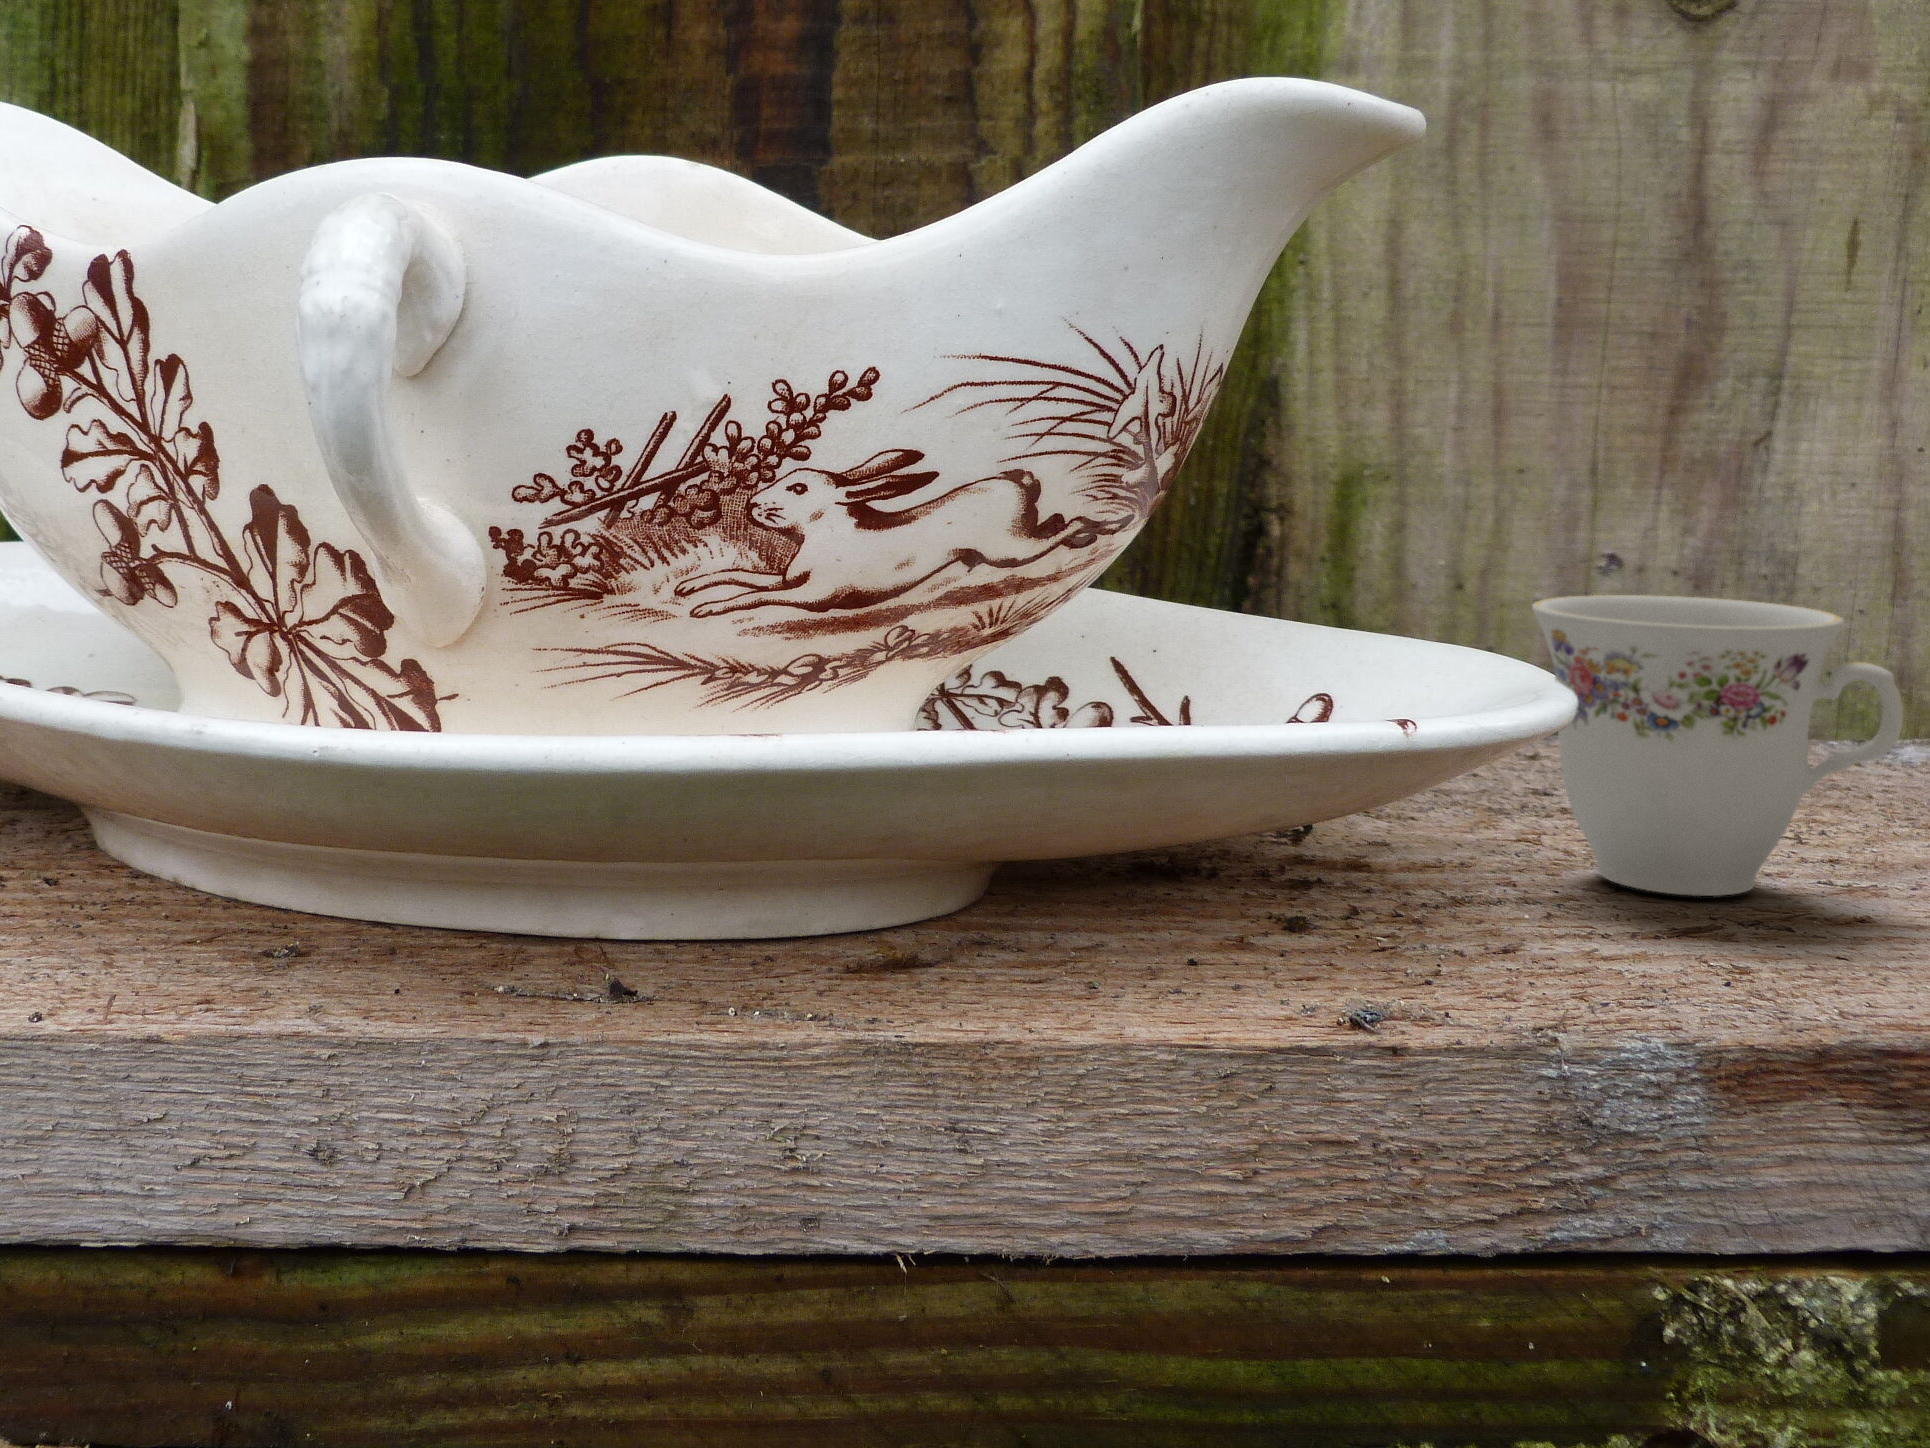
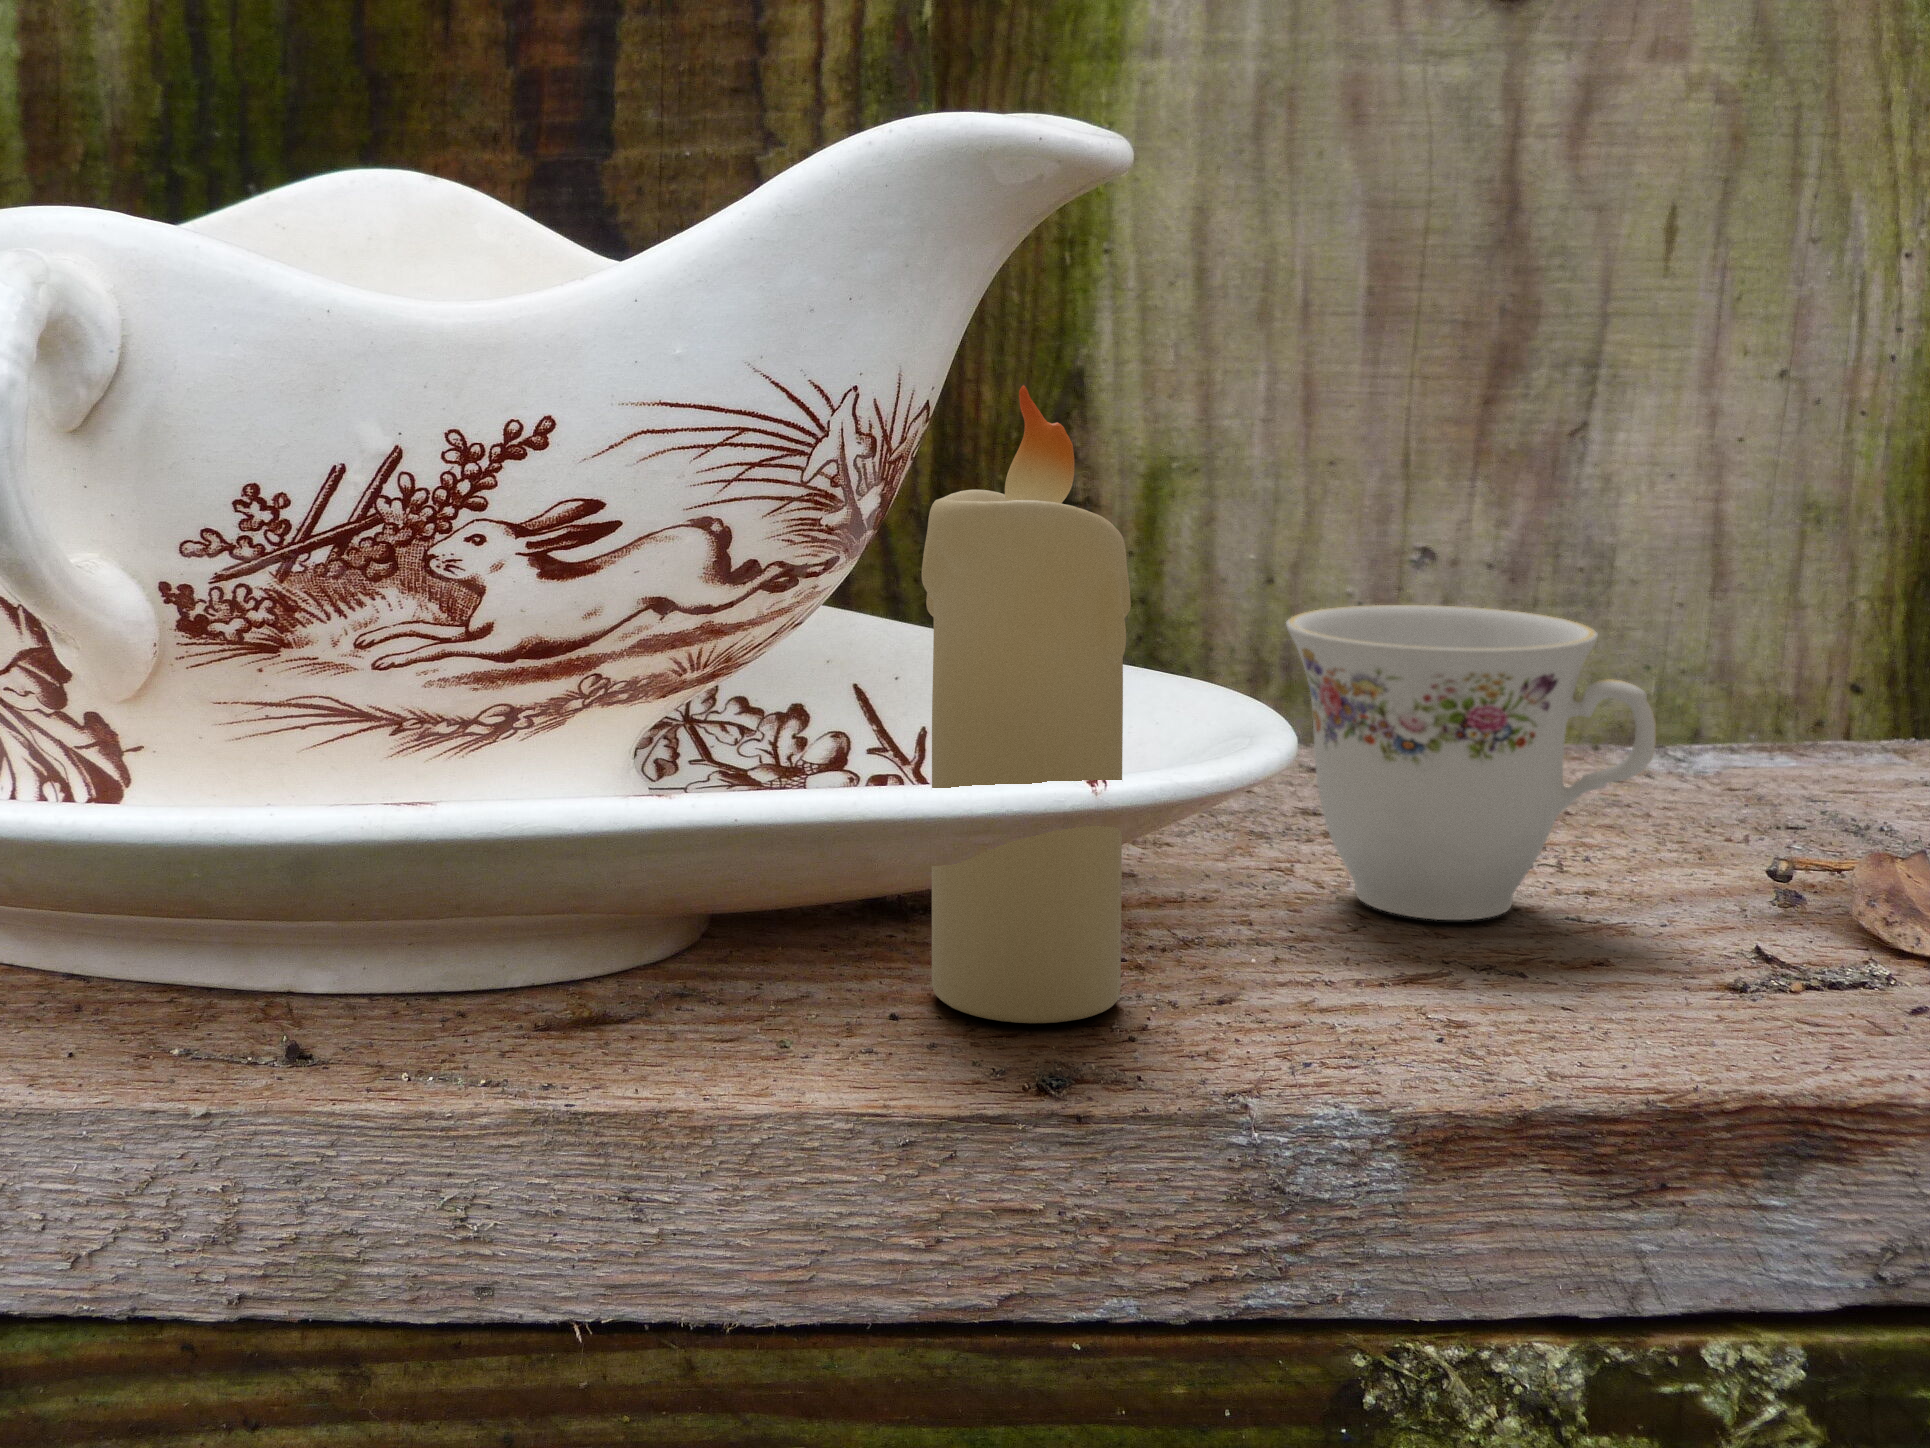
candle: none [1216,357,1418,969] -> present [922,385,1131,1023]

